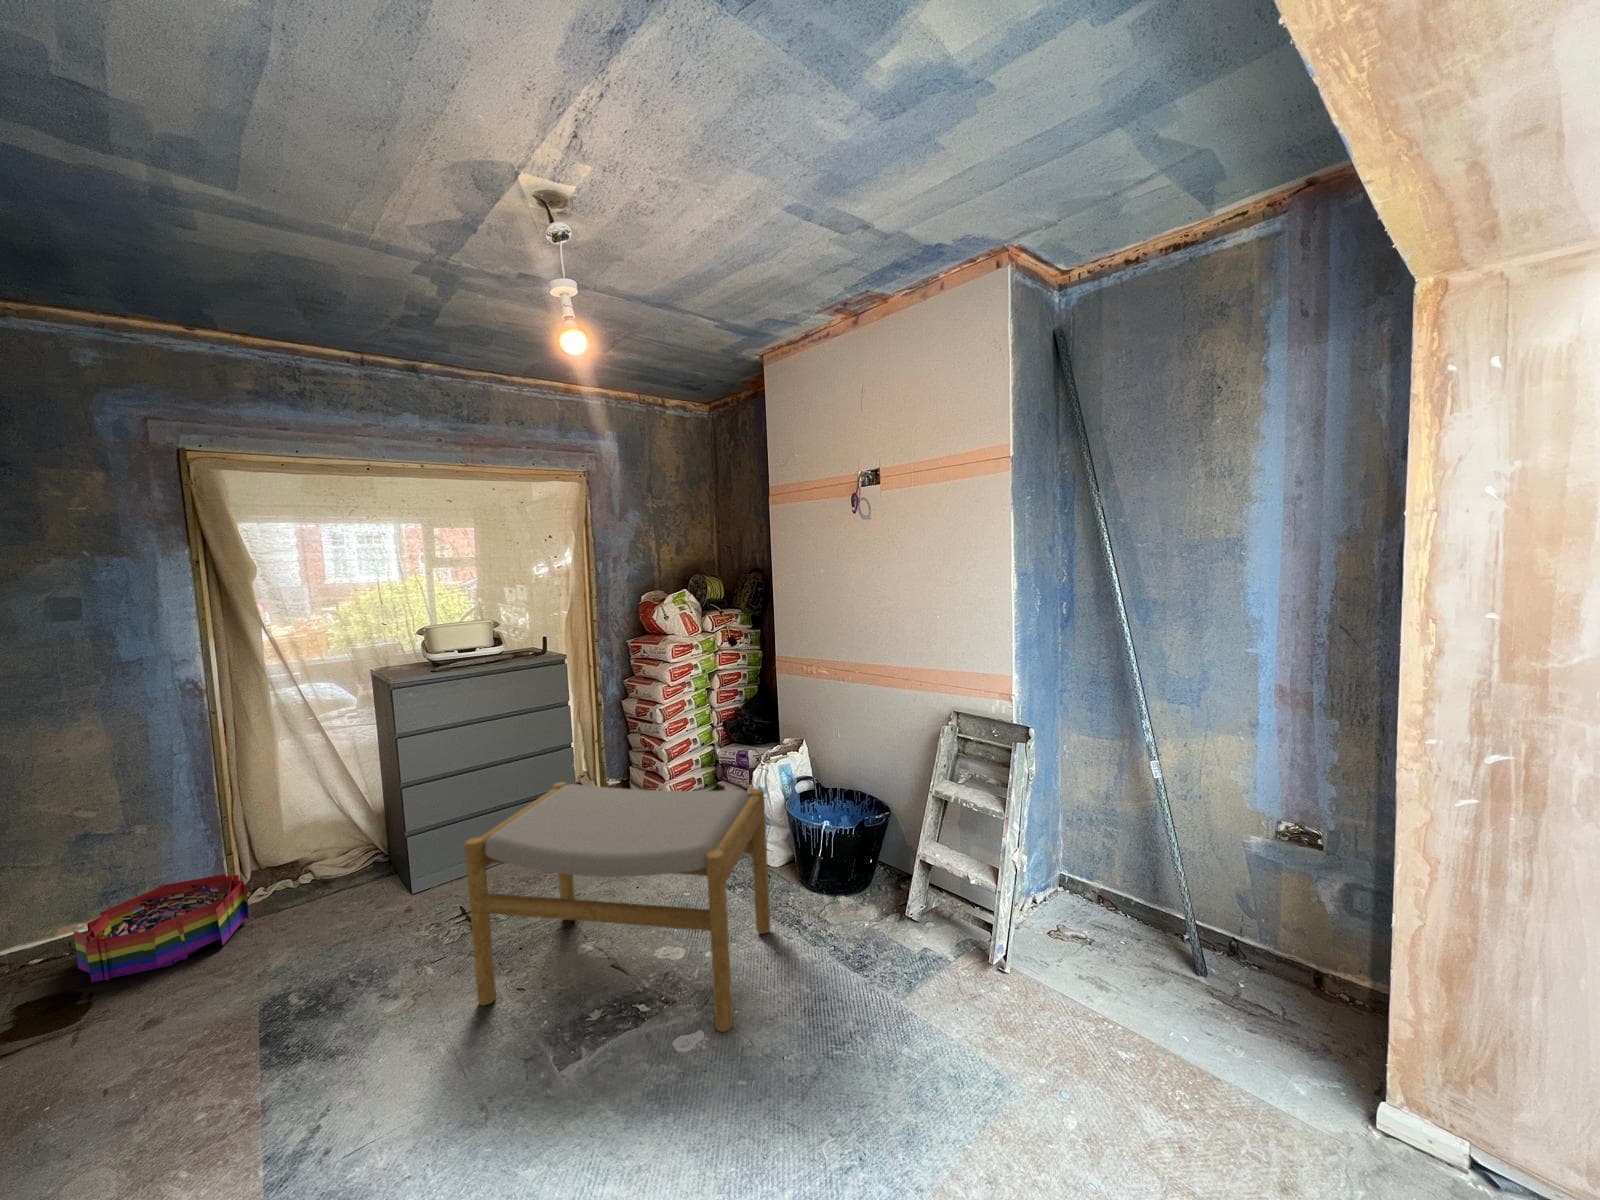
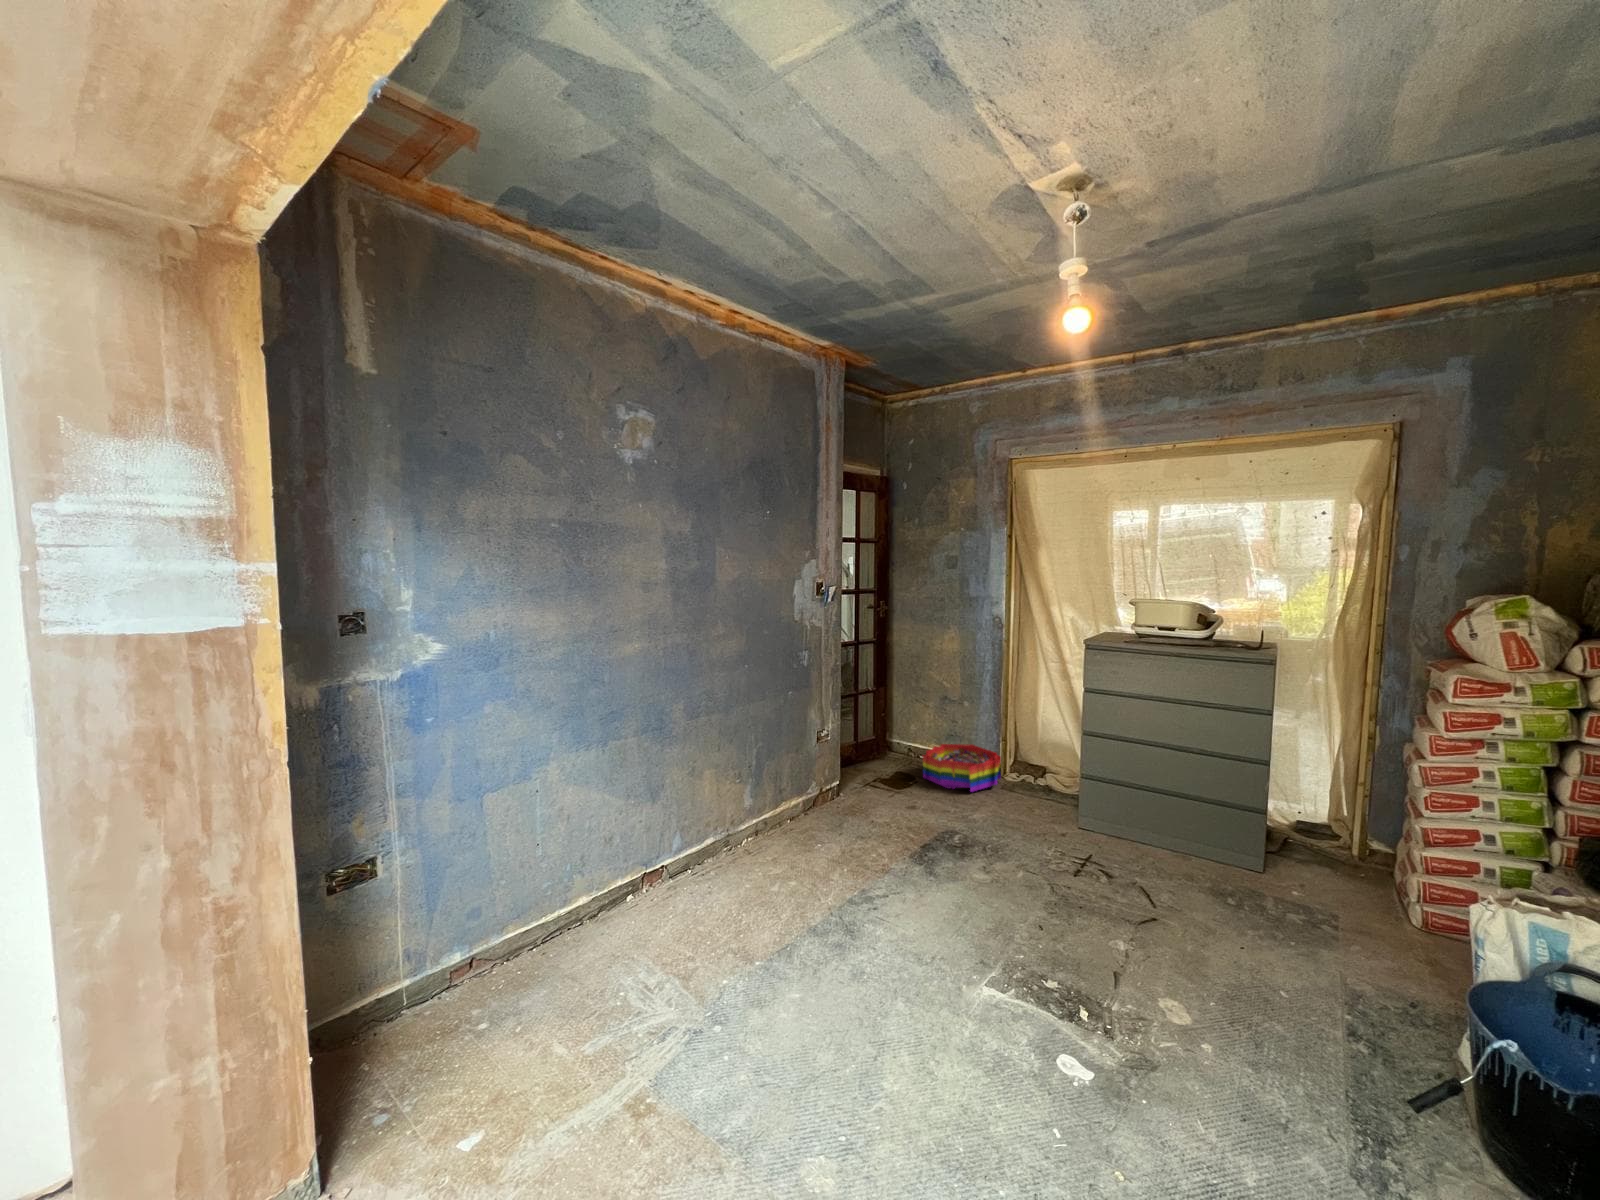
footstool: present [465,782,770,1032] -> none [1009,774,1338,1108]

